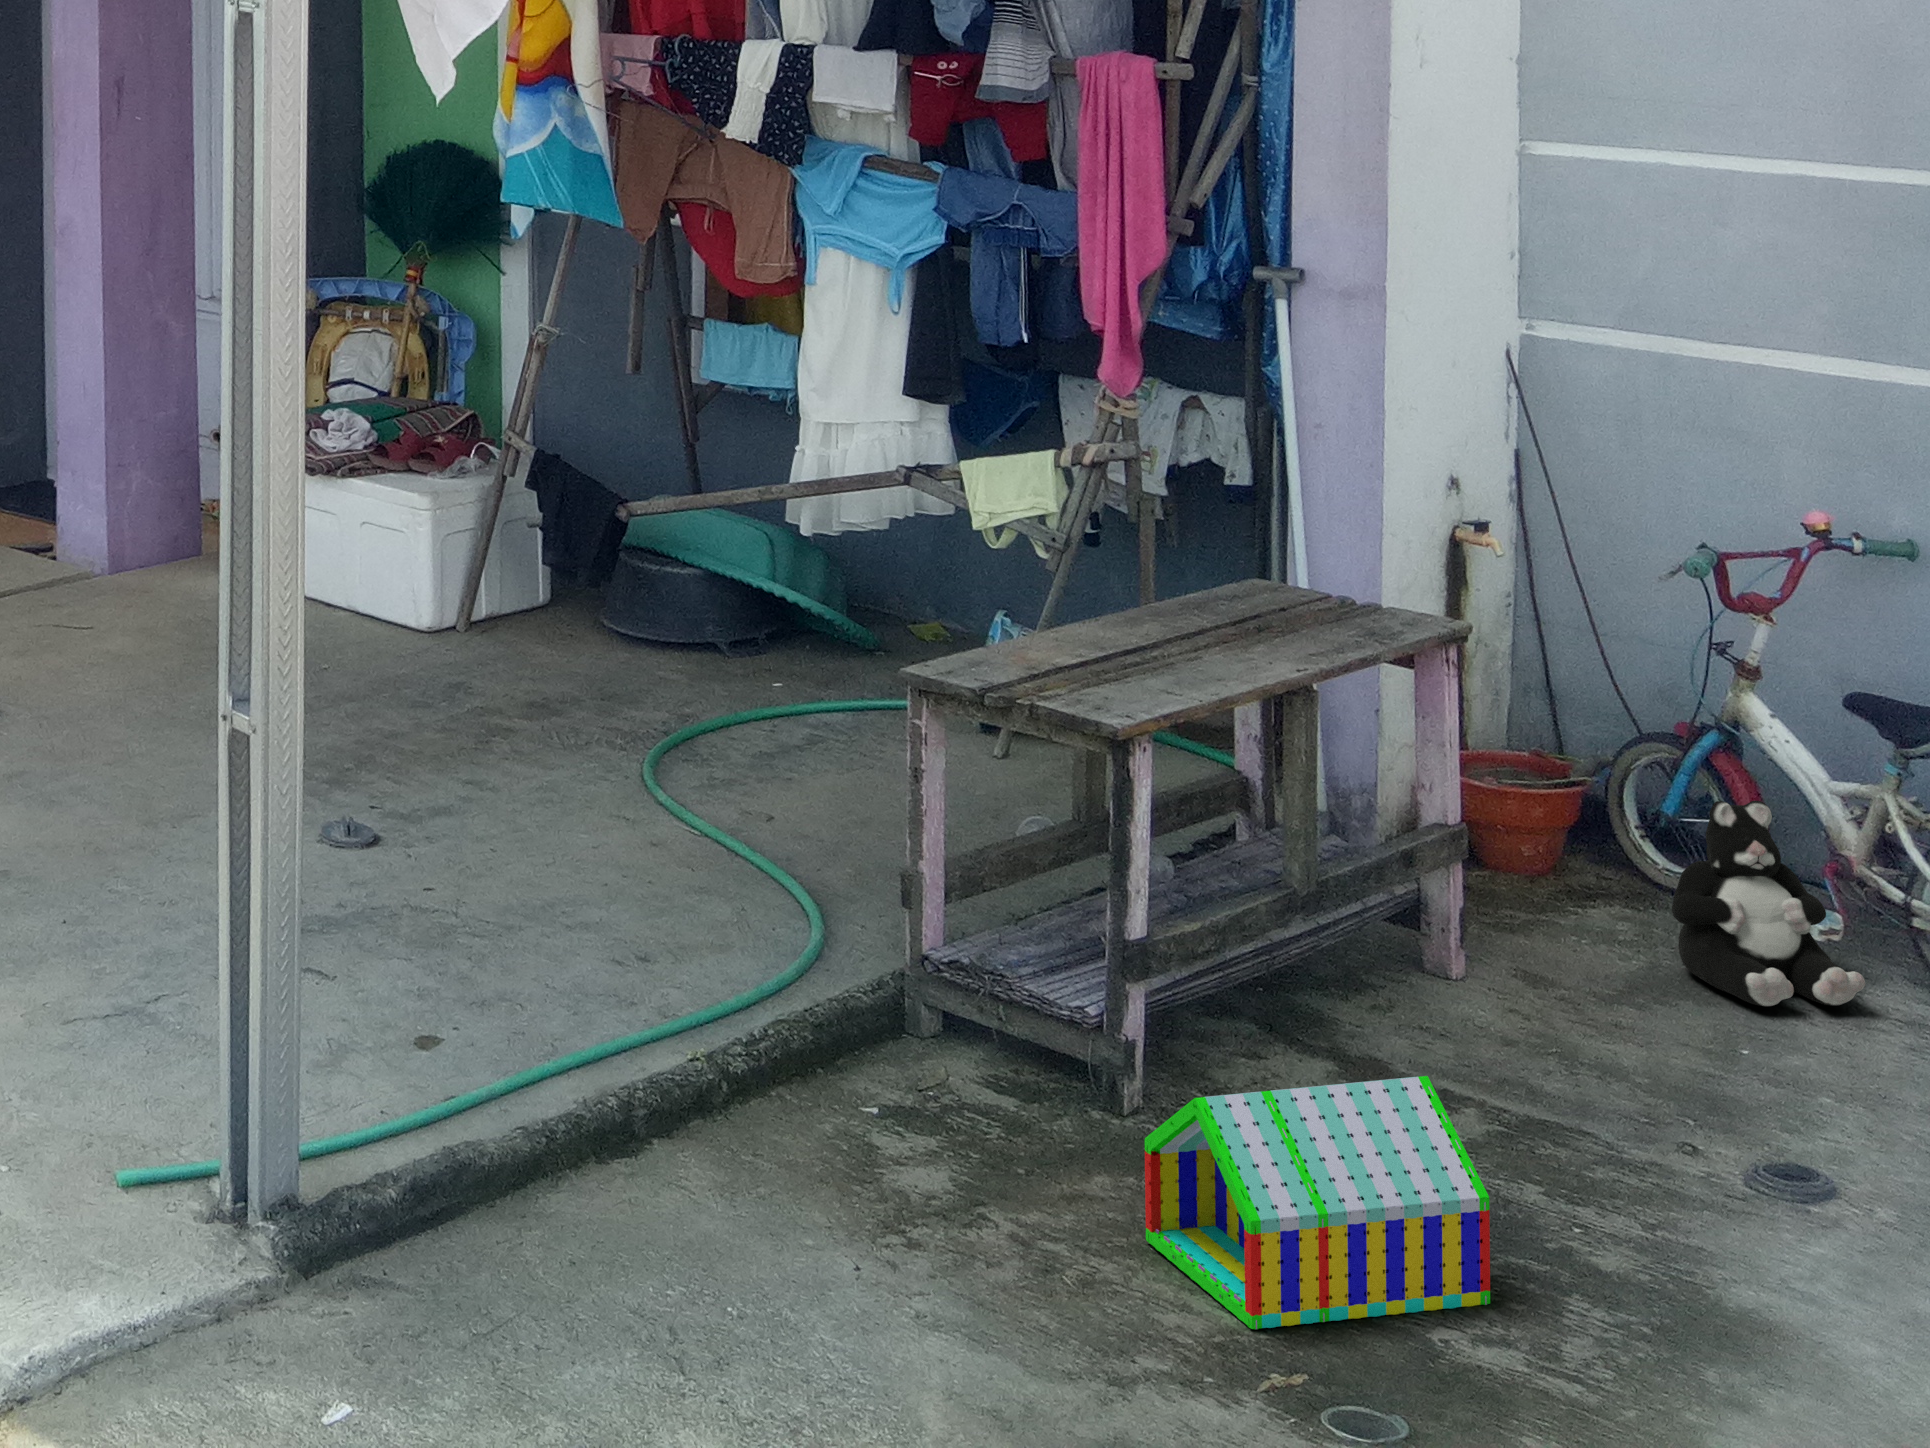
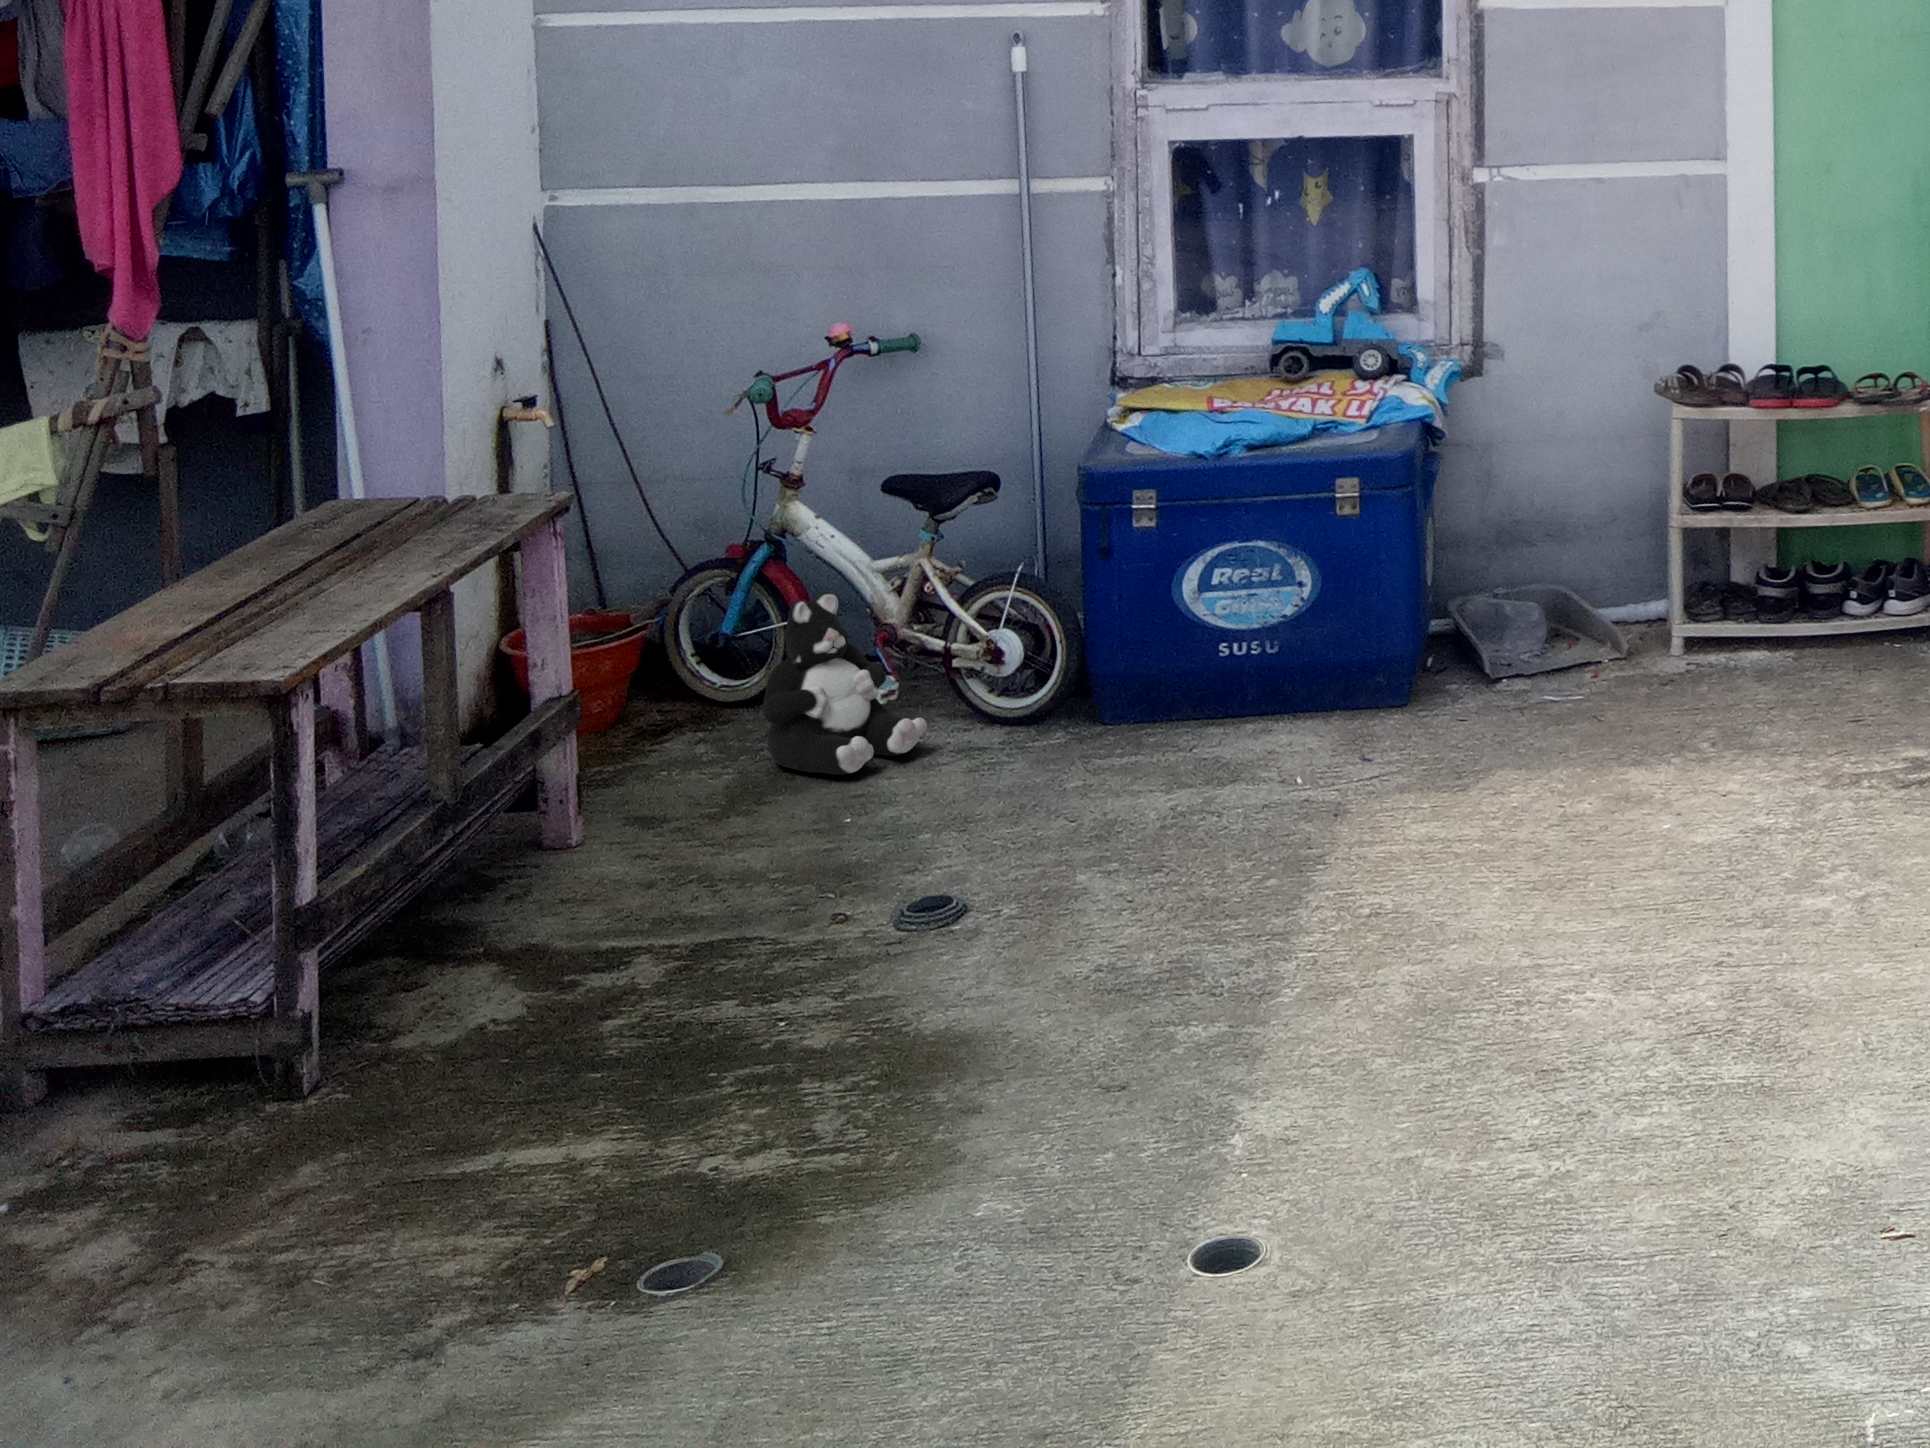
toy house: present [1145,1076,1490,1329] -> none [379,925,733,1240]

